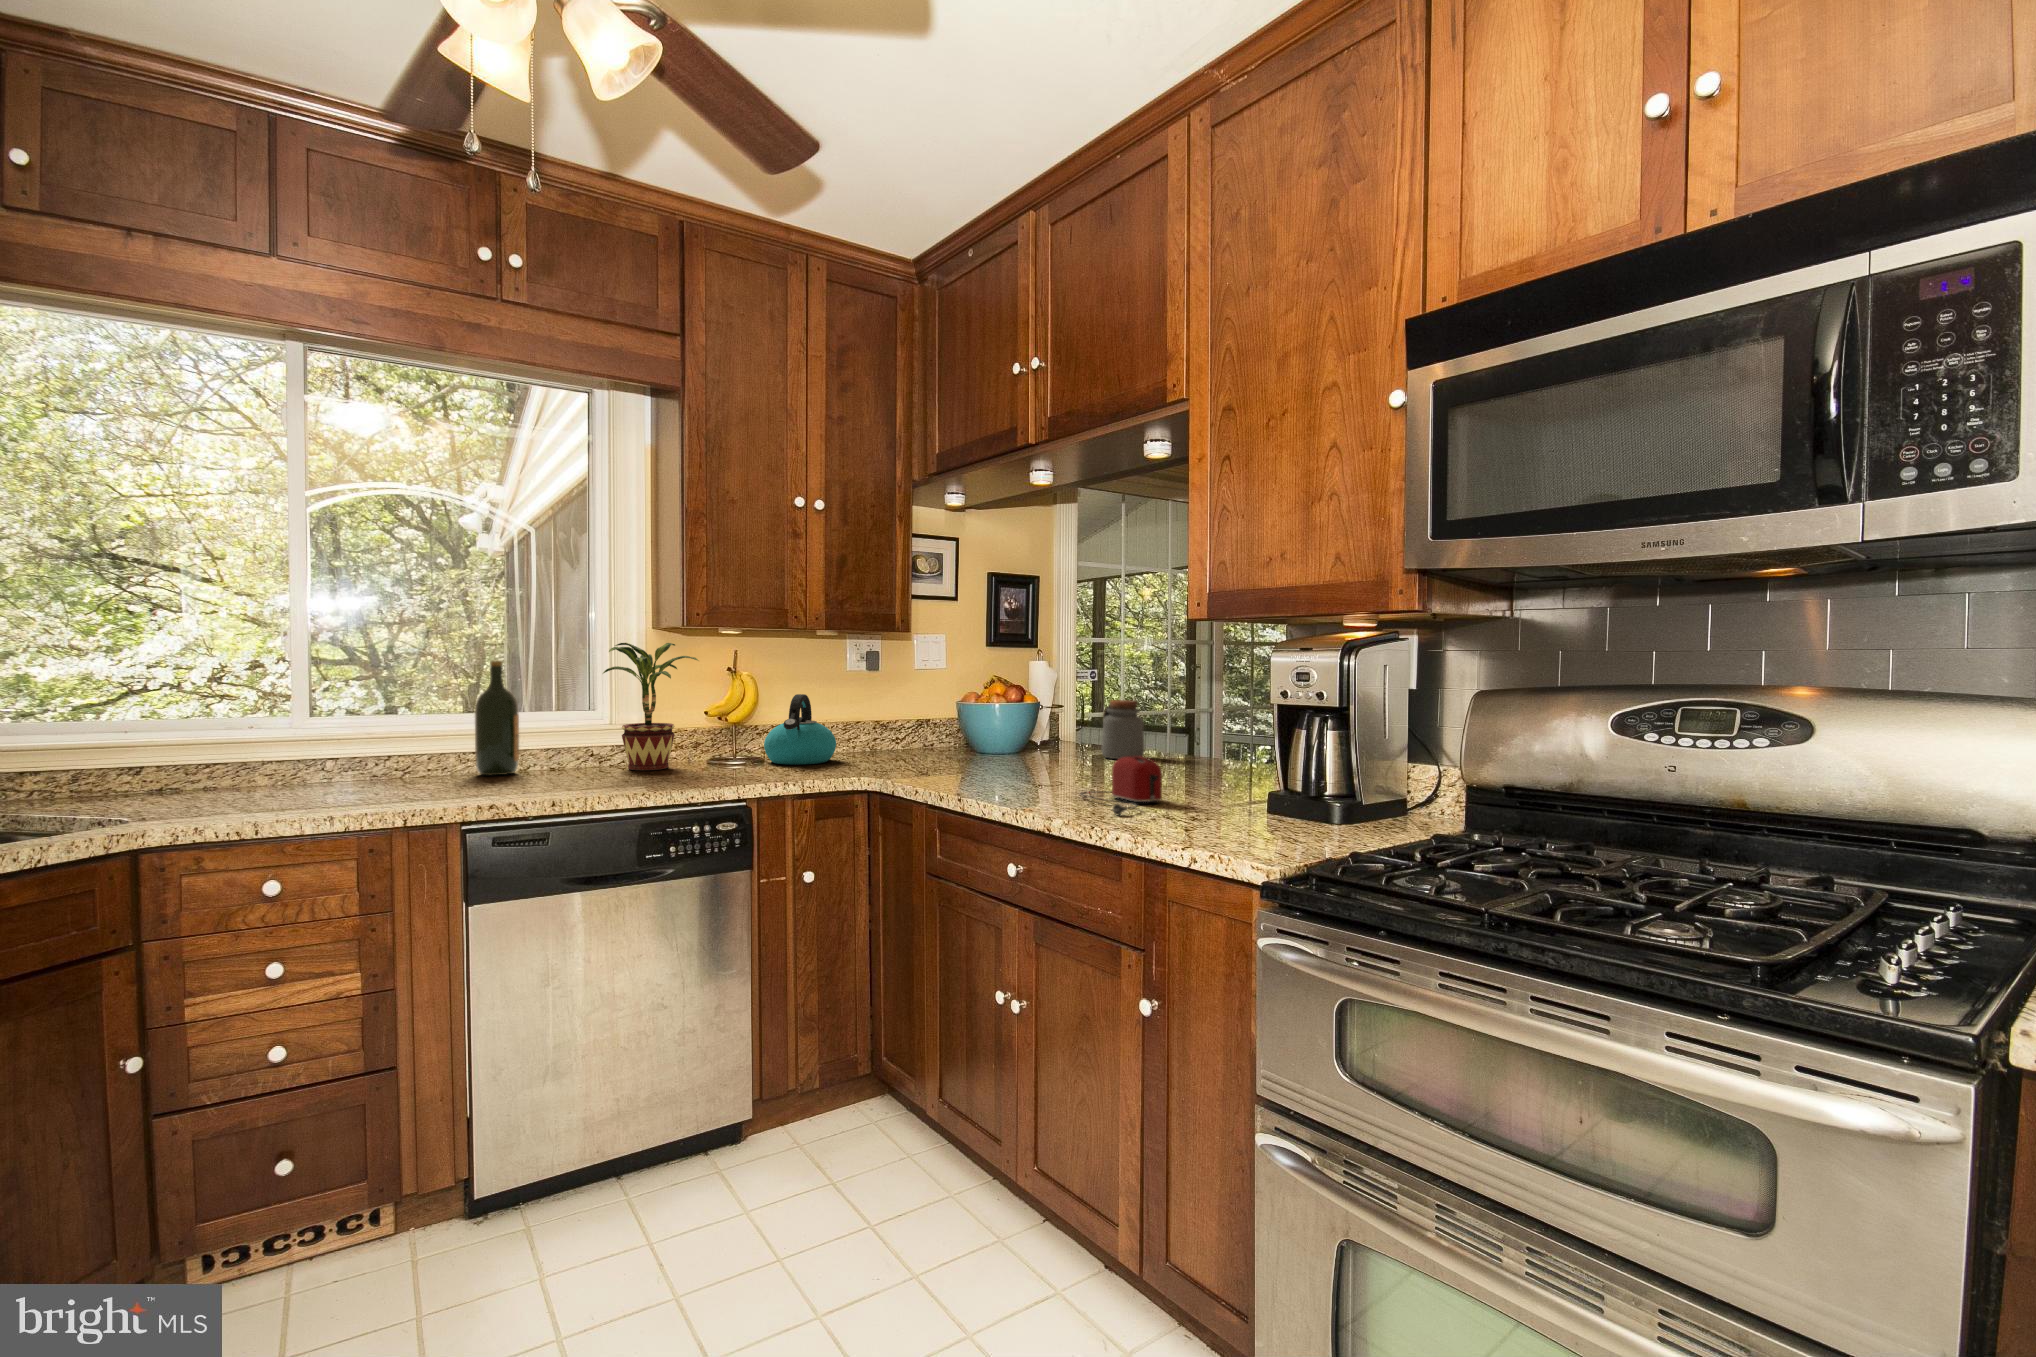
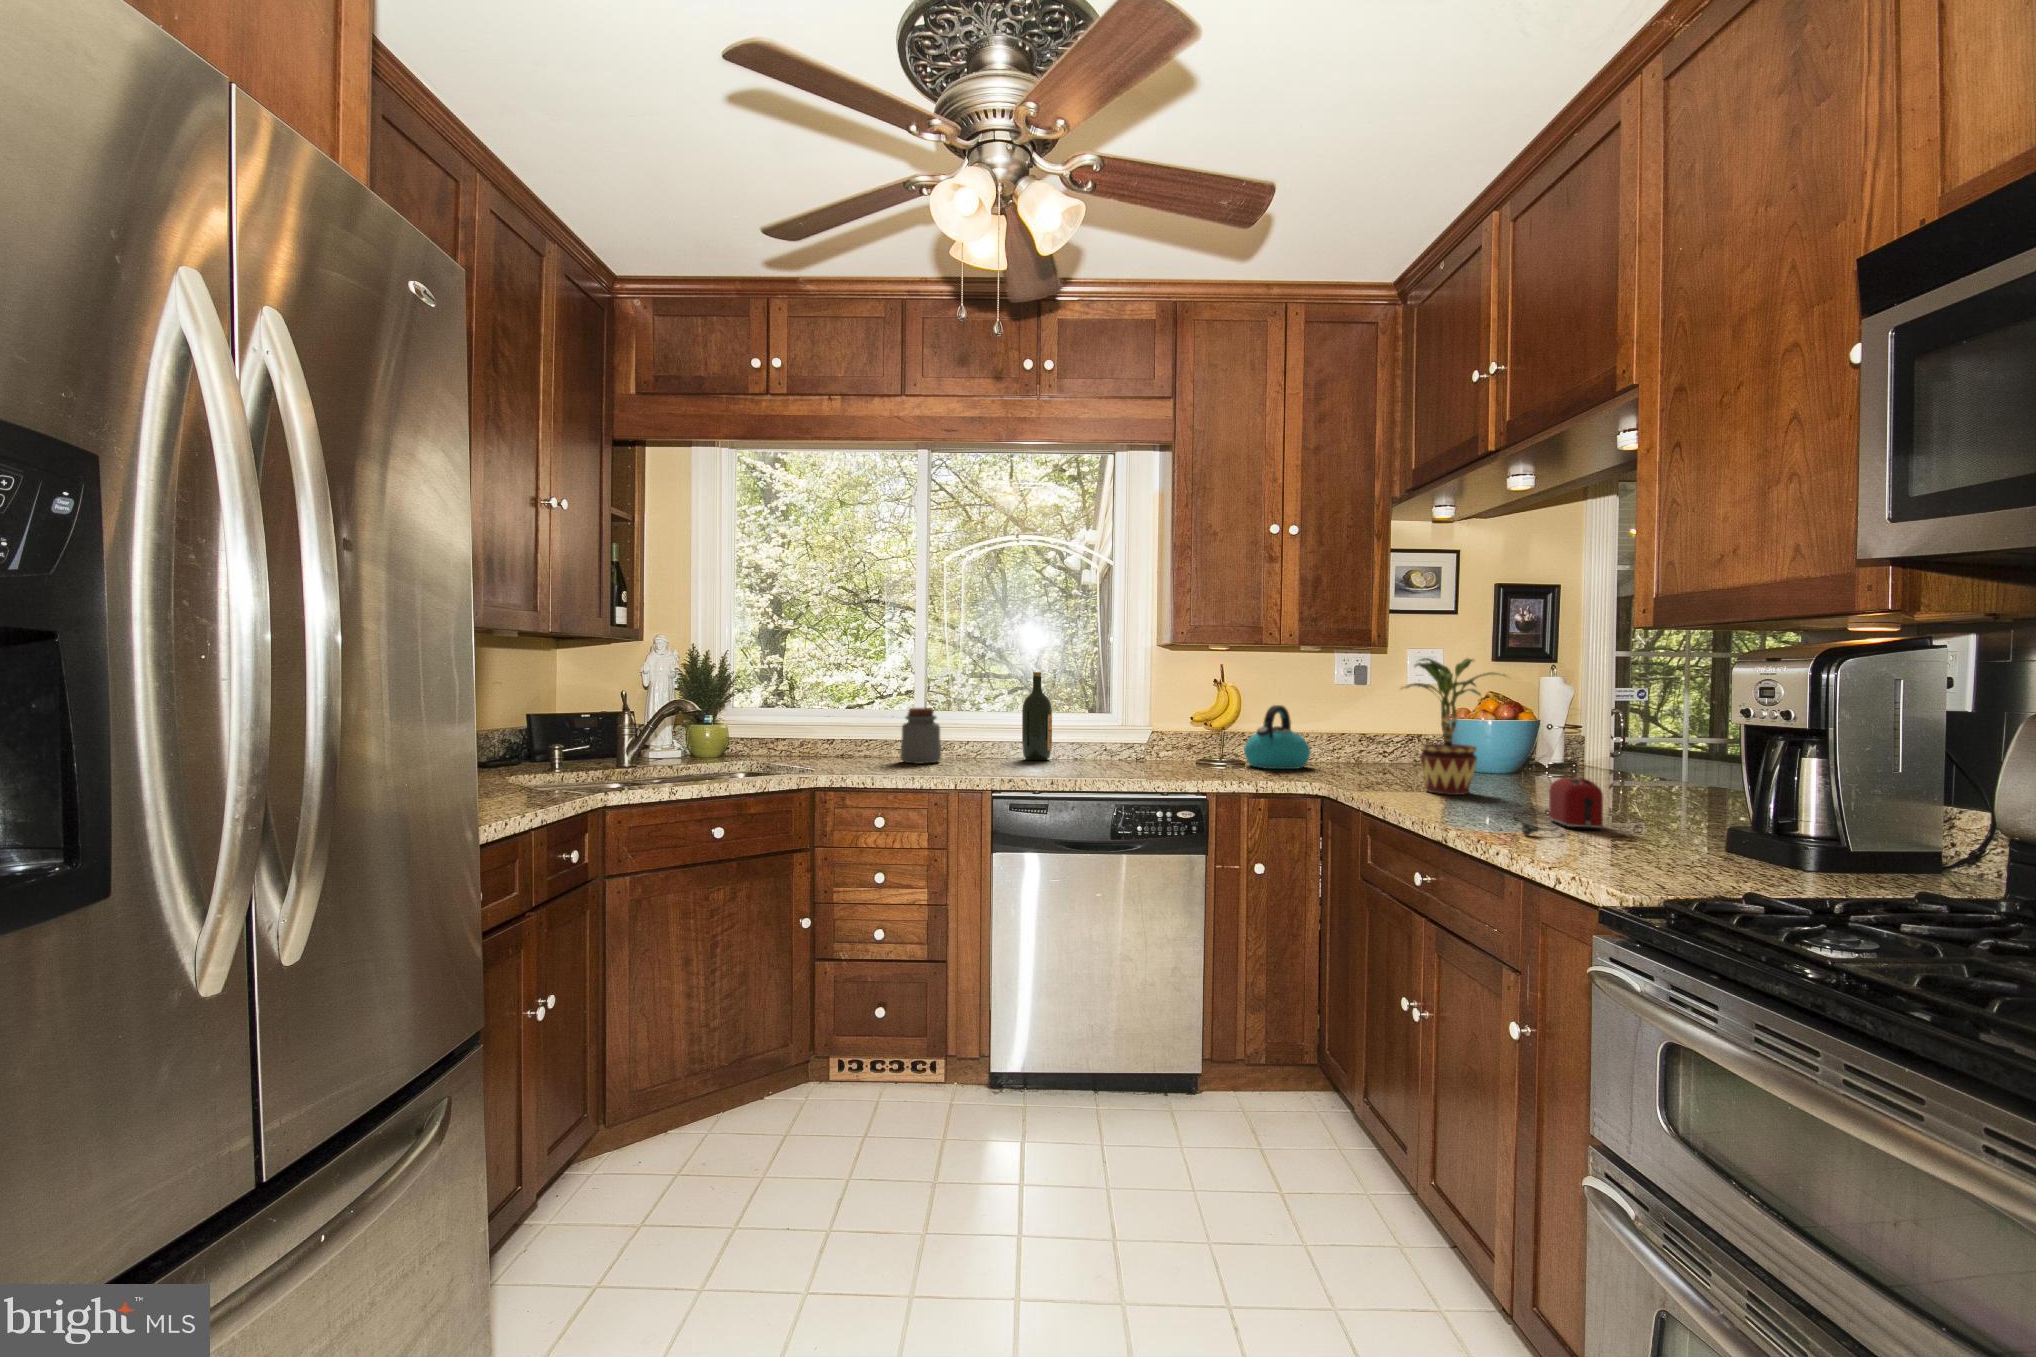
potted plant: present [603,643,699,770] -> present [1405,658,1506,795]
jar: present [1101,700,1144,759] -> present [901,708,941,764]

